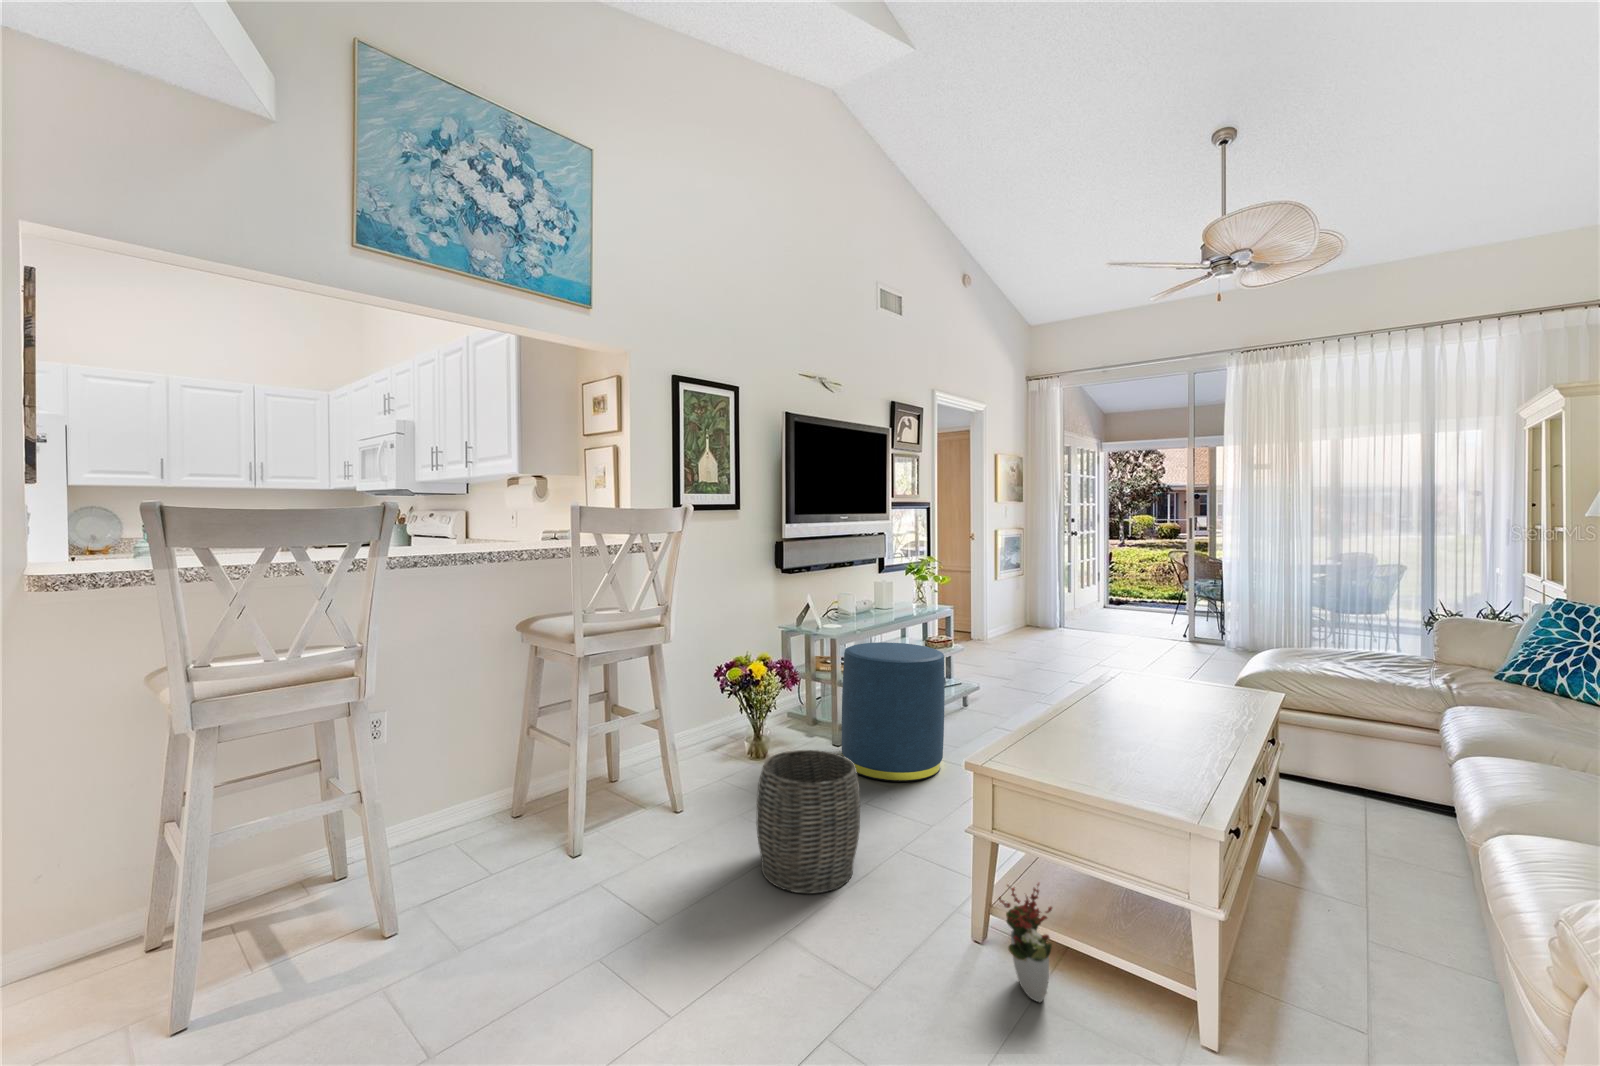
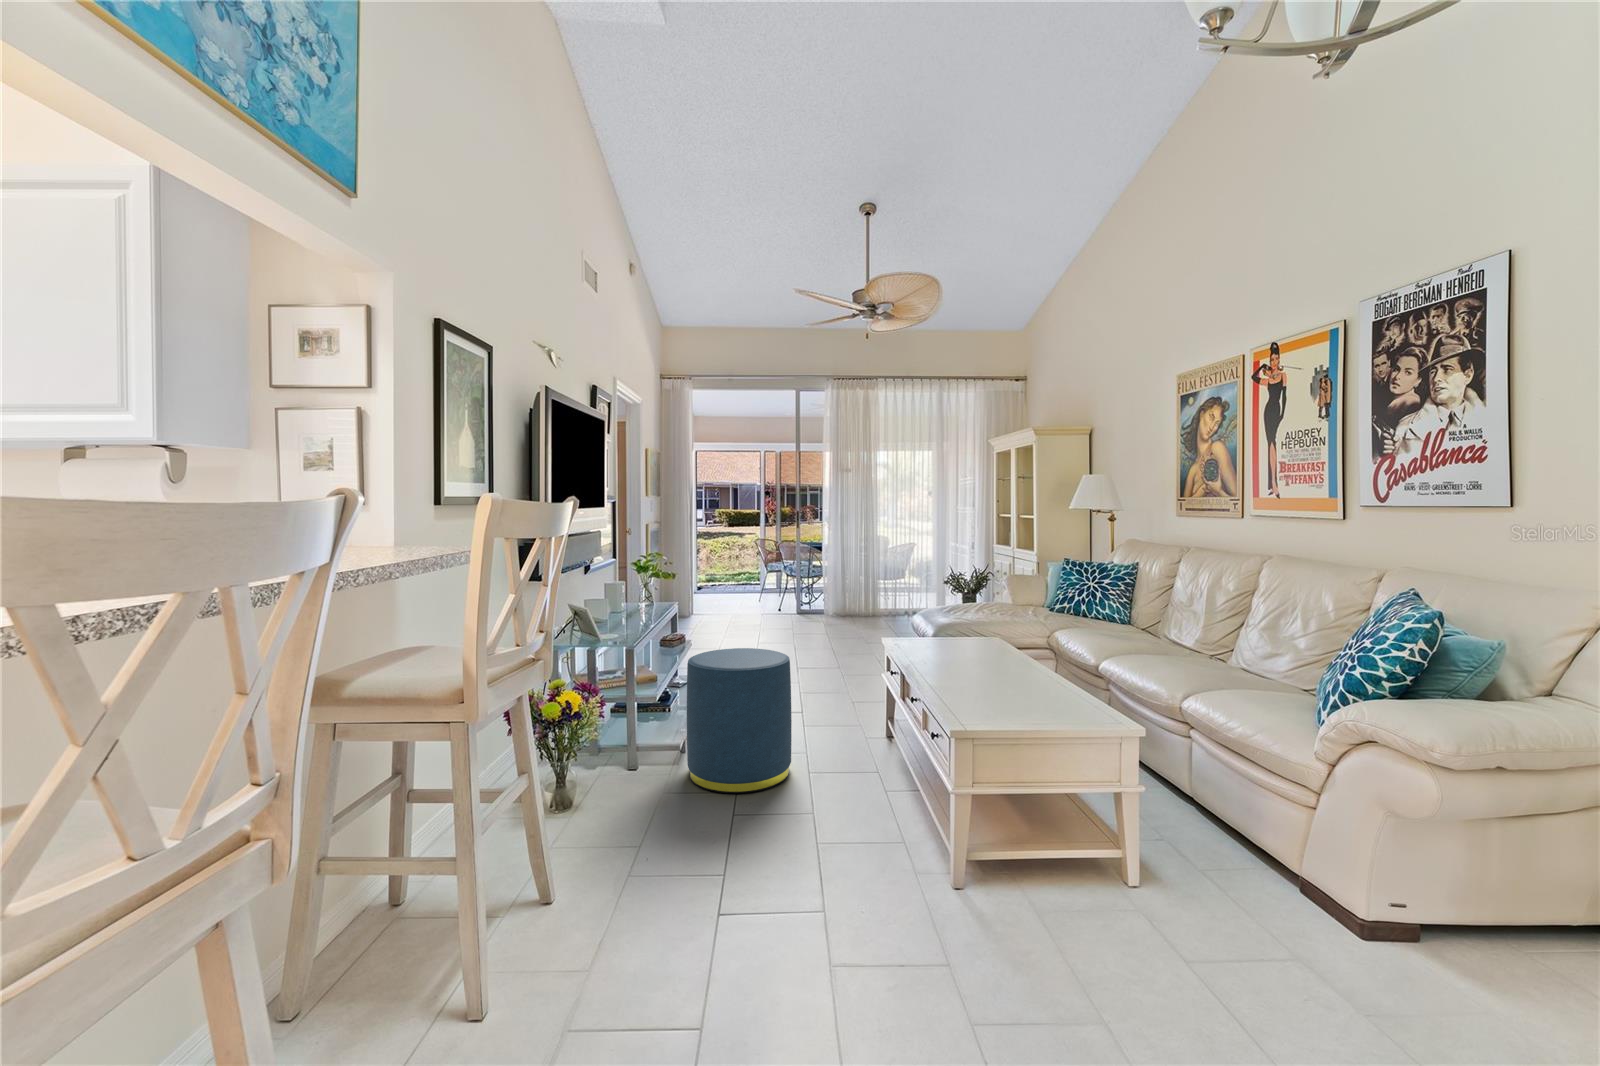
woven basket: present [756,750,860,894] -> none [766,769,875,925]
decorative plant: present [999,883,1052,1002] -> none [1039,811,1092,902]

